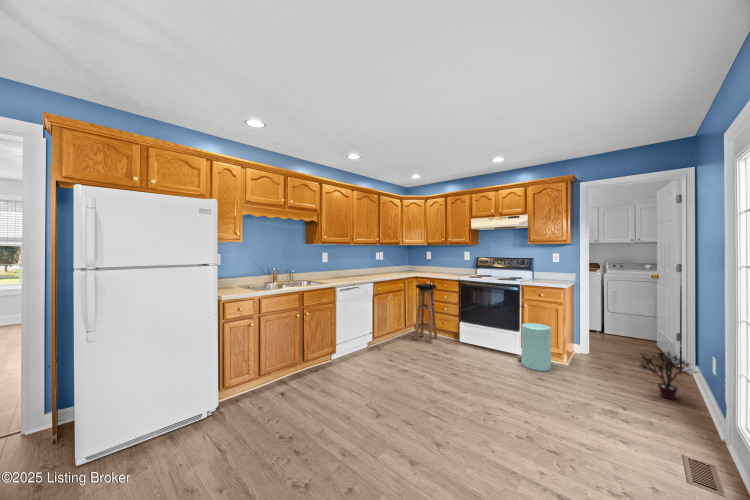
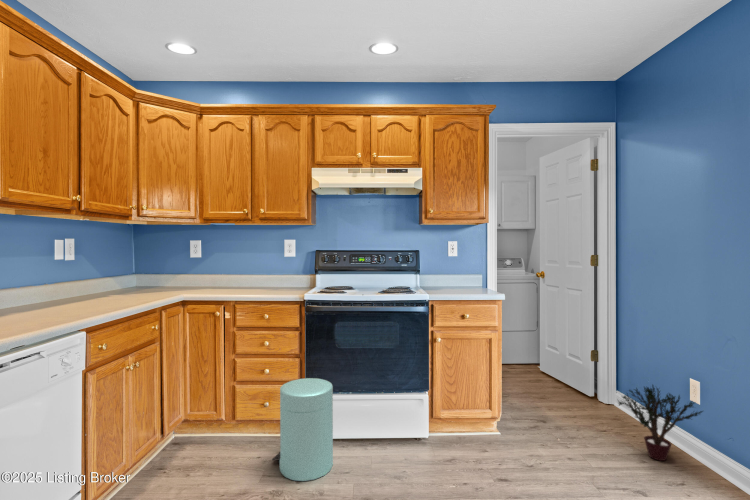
bar stool: present [415,284,437,343] -> none [193,317,249,476]
trash can: present [518,323,551,371] -> present [272,378,333,481]

